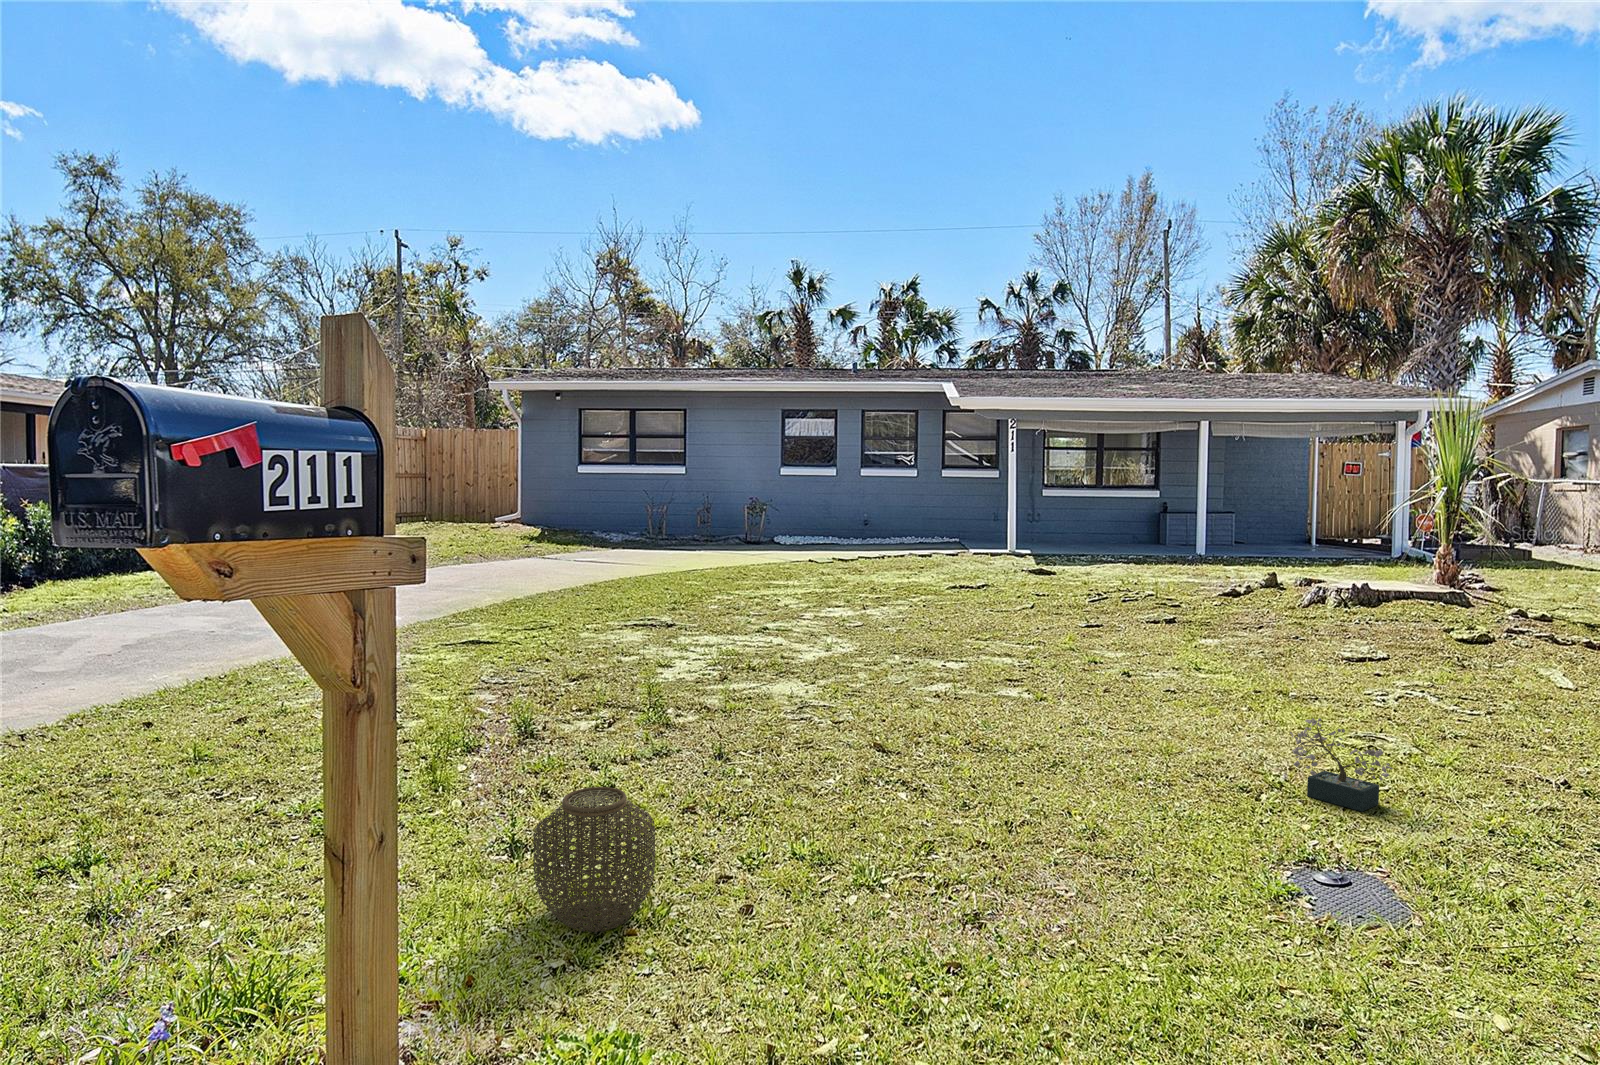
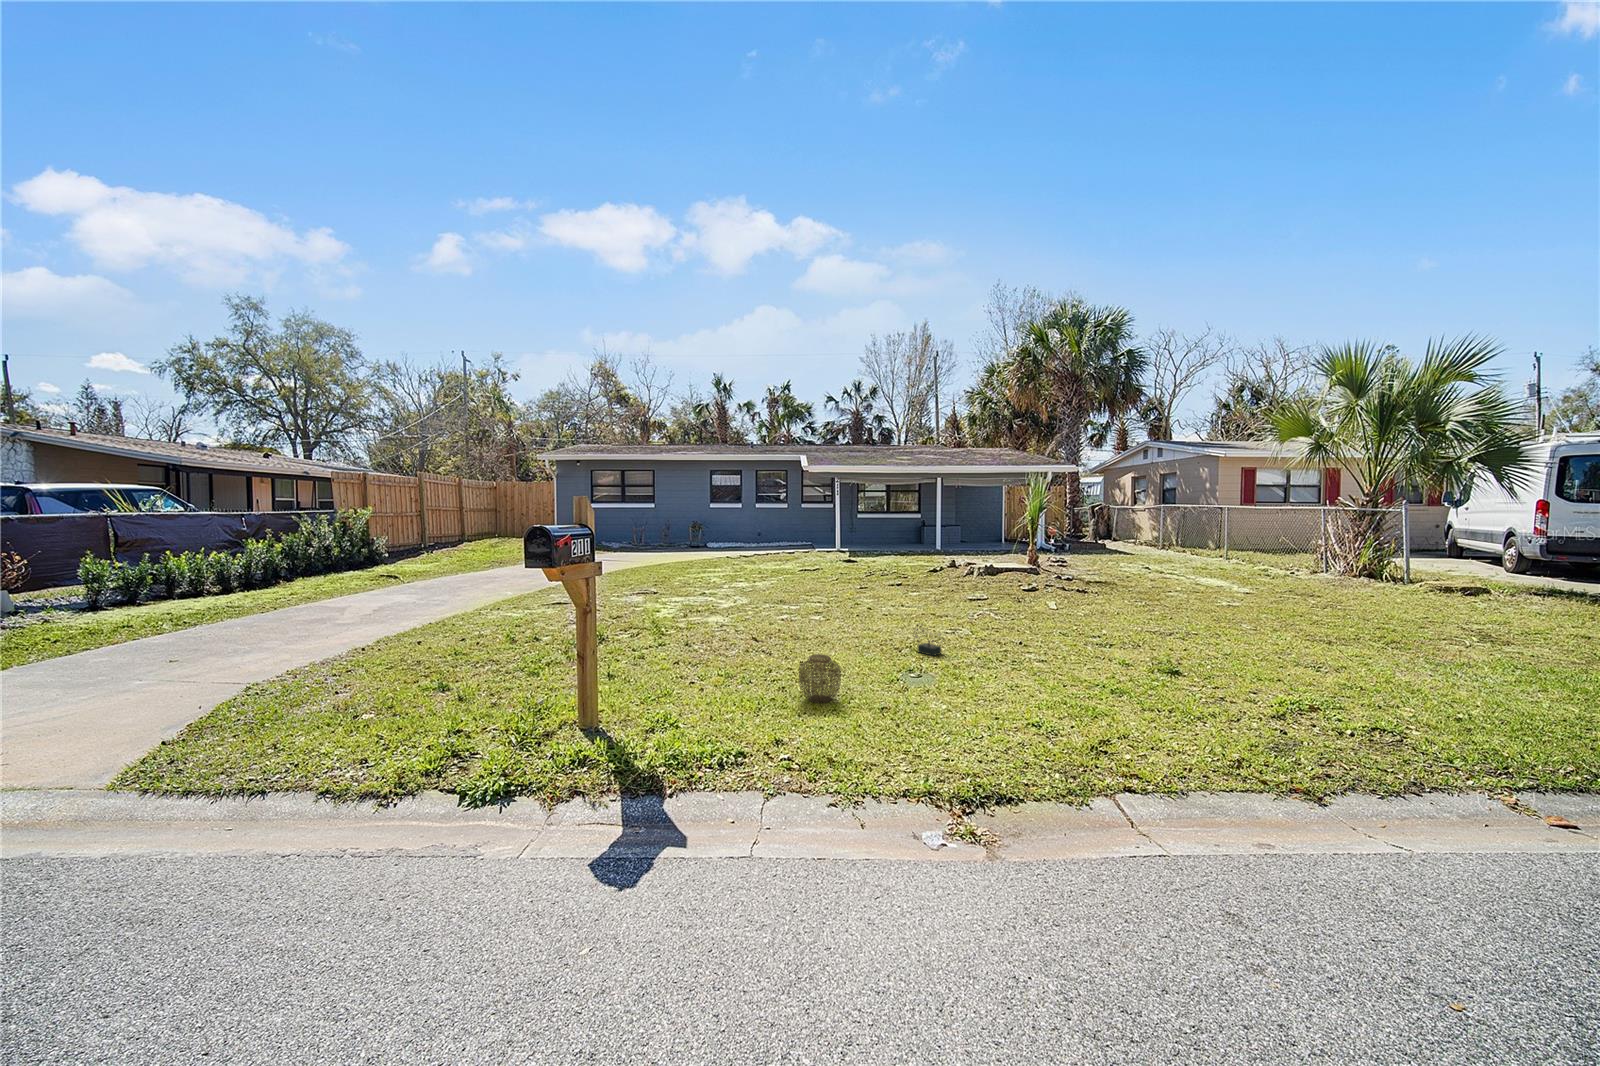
woven basket: present [533,787,655,932] -> present [799,654,840,703]

